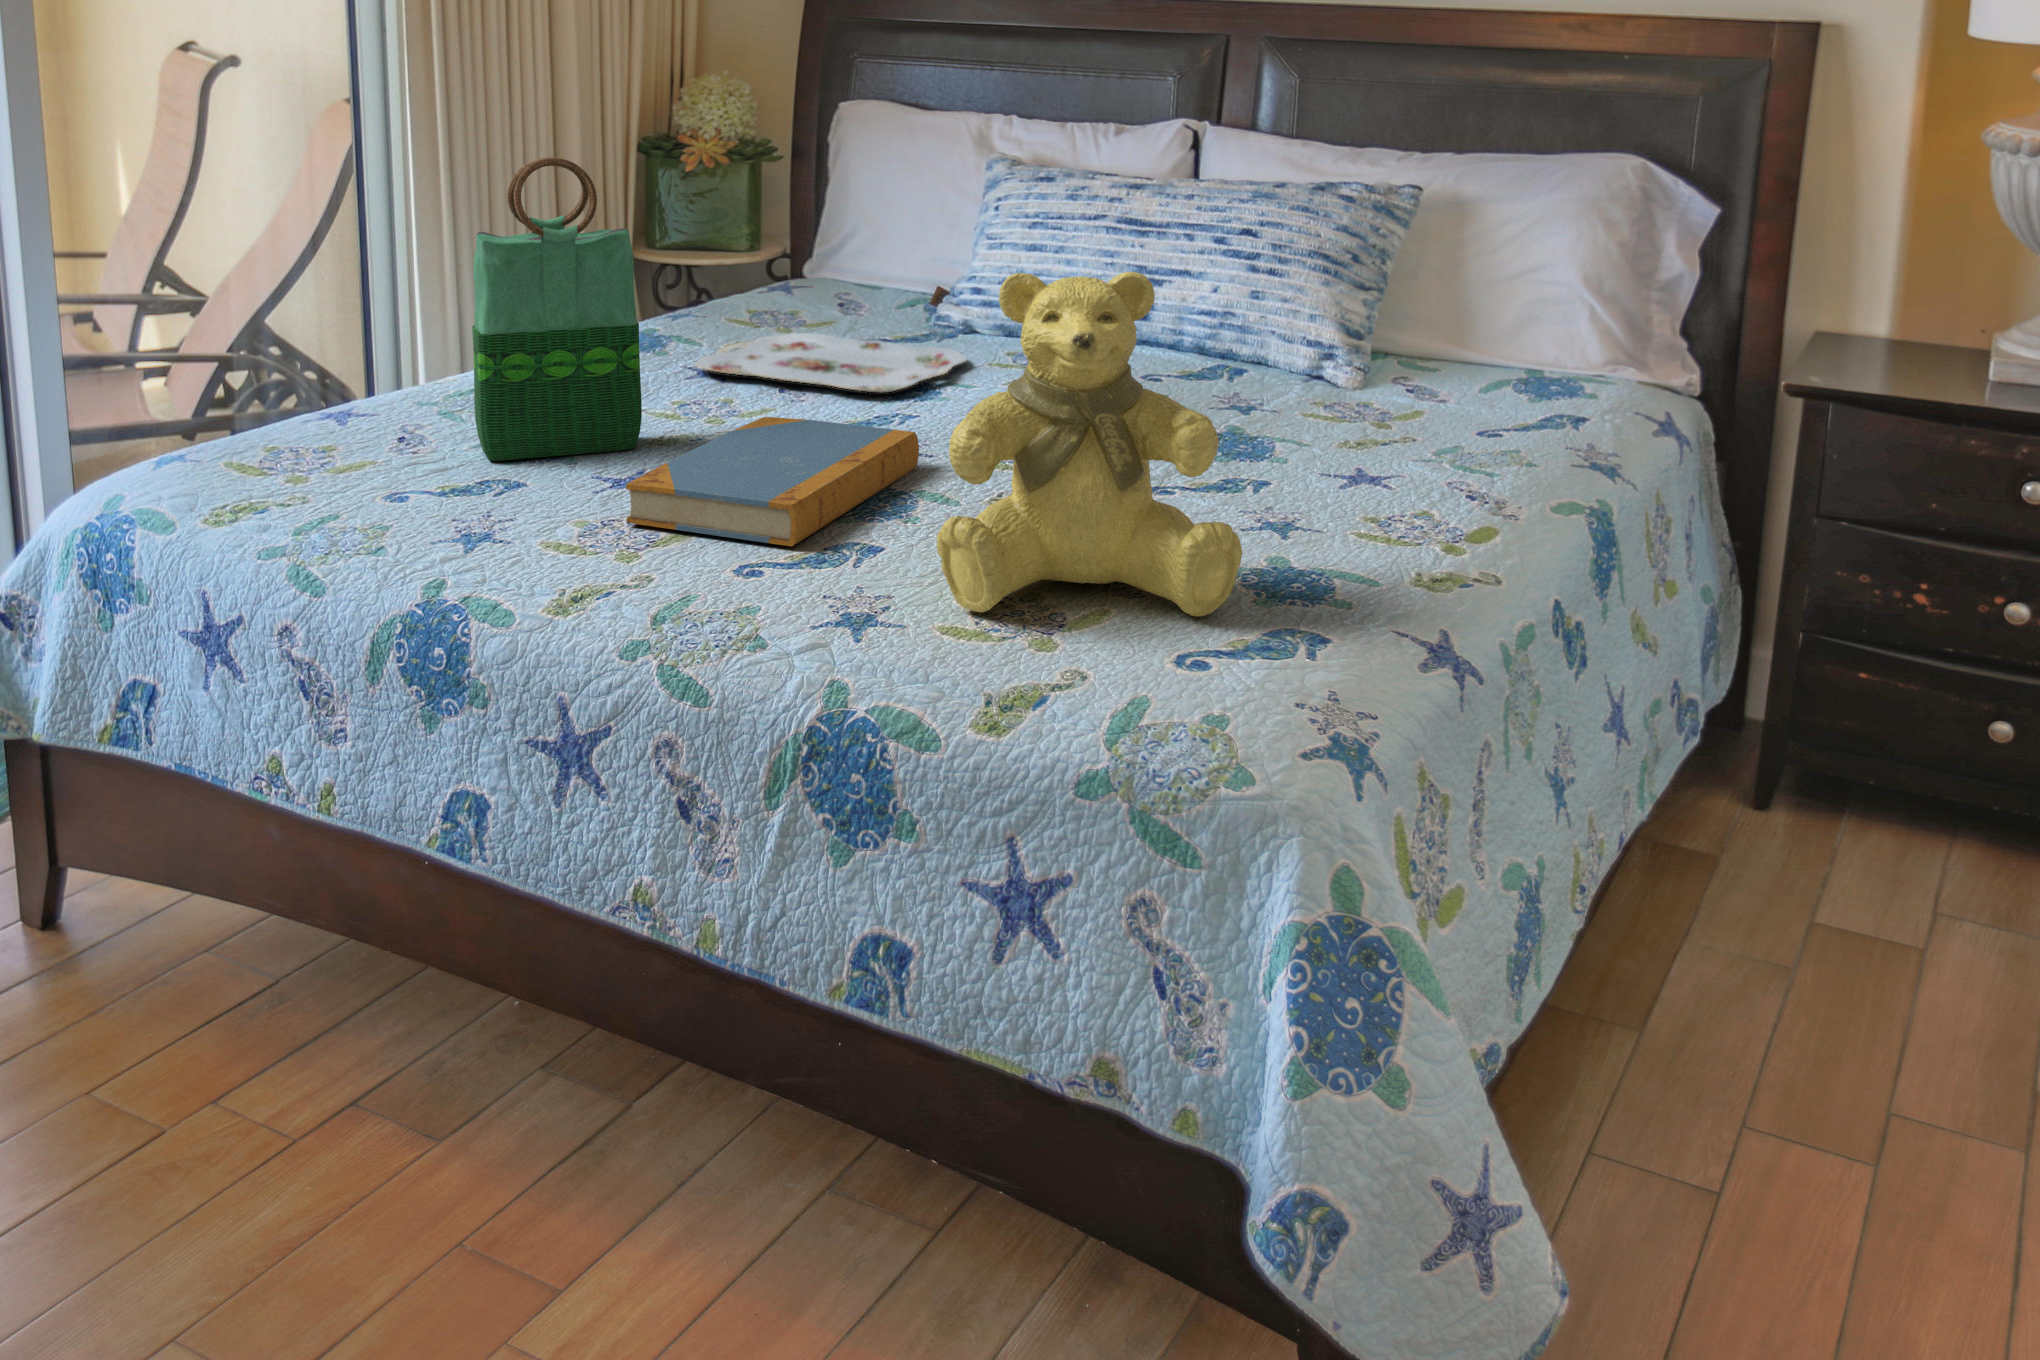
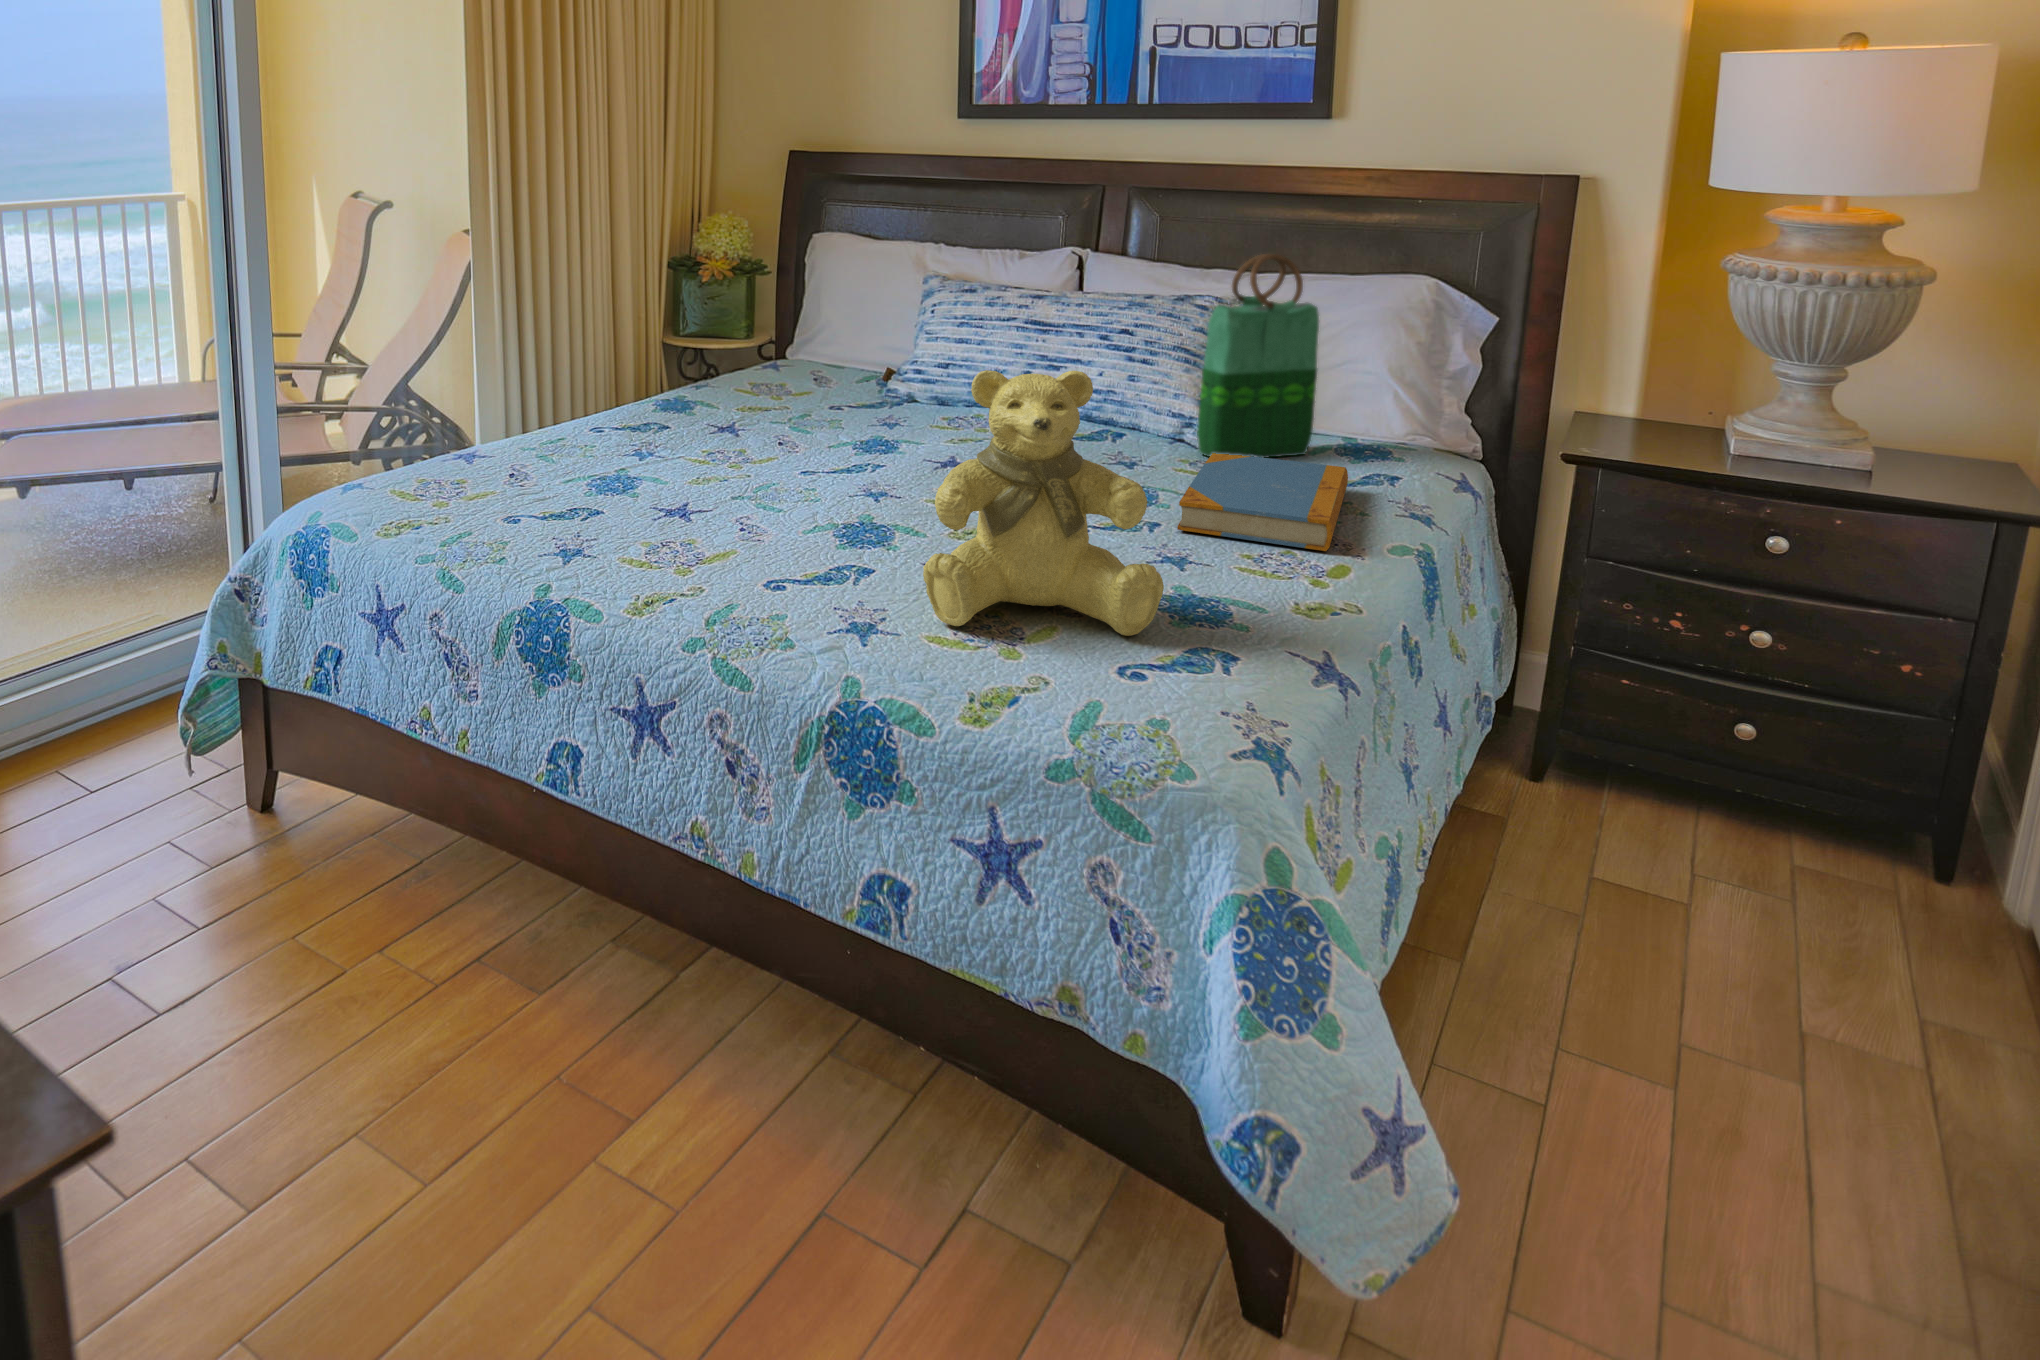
tote bag: present [472,157,642,461] -> present [1197,254,1319,457]
serving tray: present [696,333,967,393] -> none [712,400,912,448]
book: present [626,417,919,546] -> present [1177,453,1348,551]

